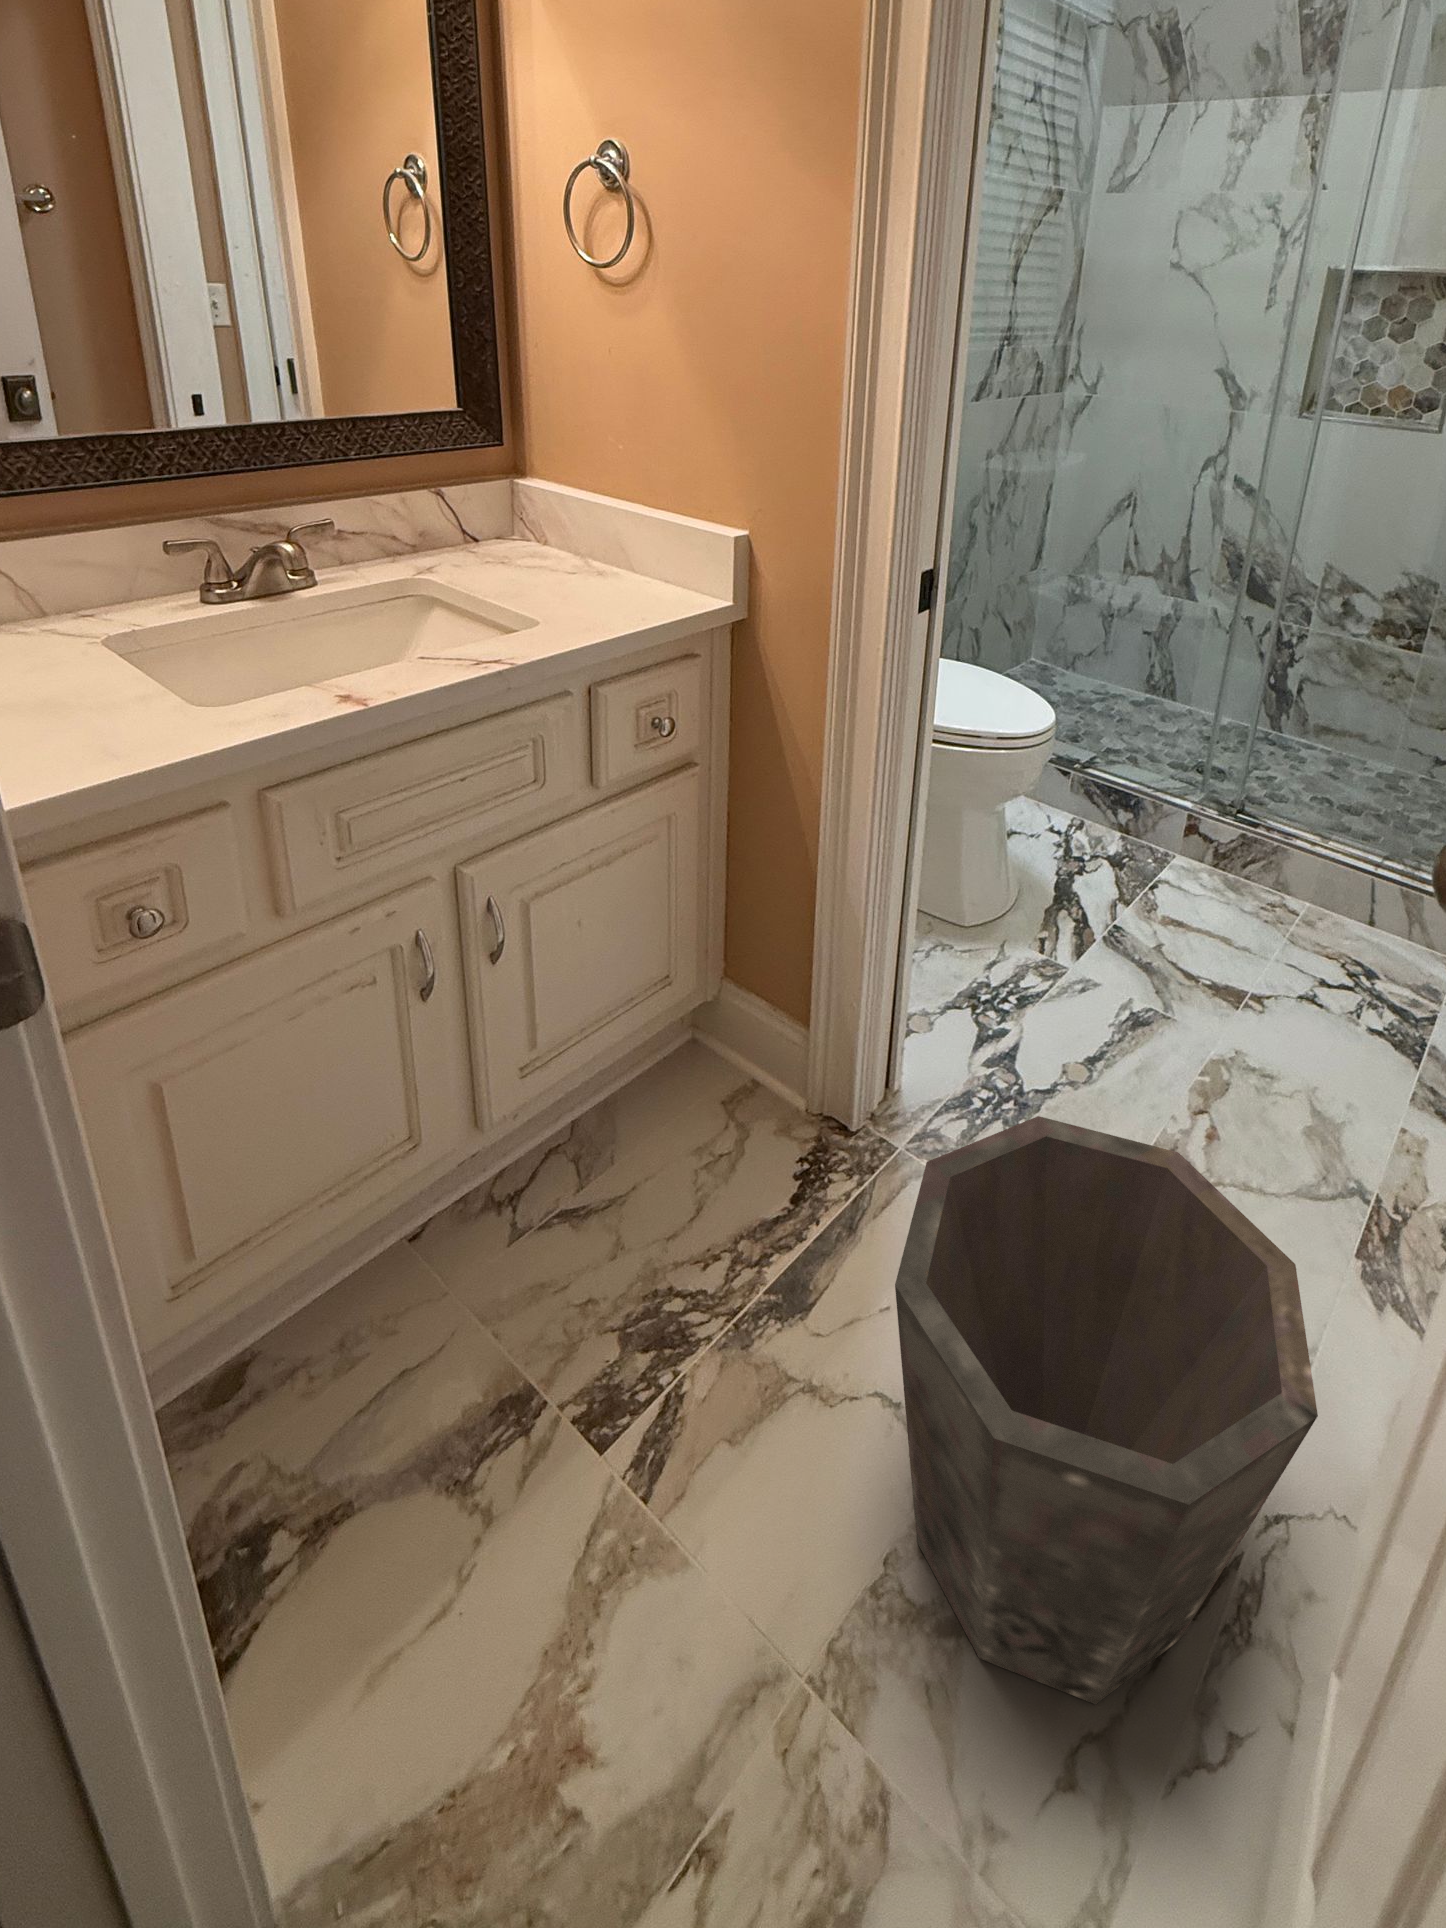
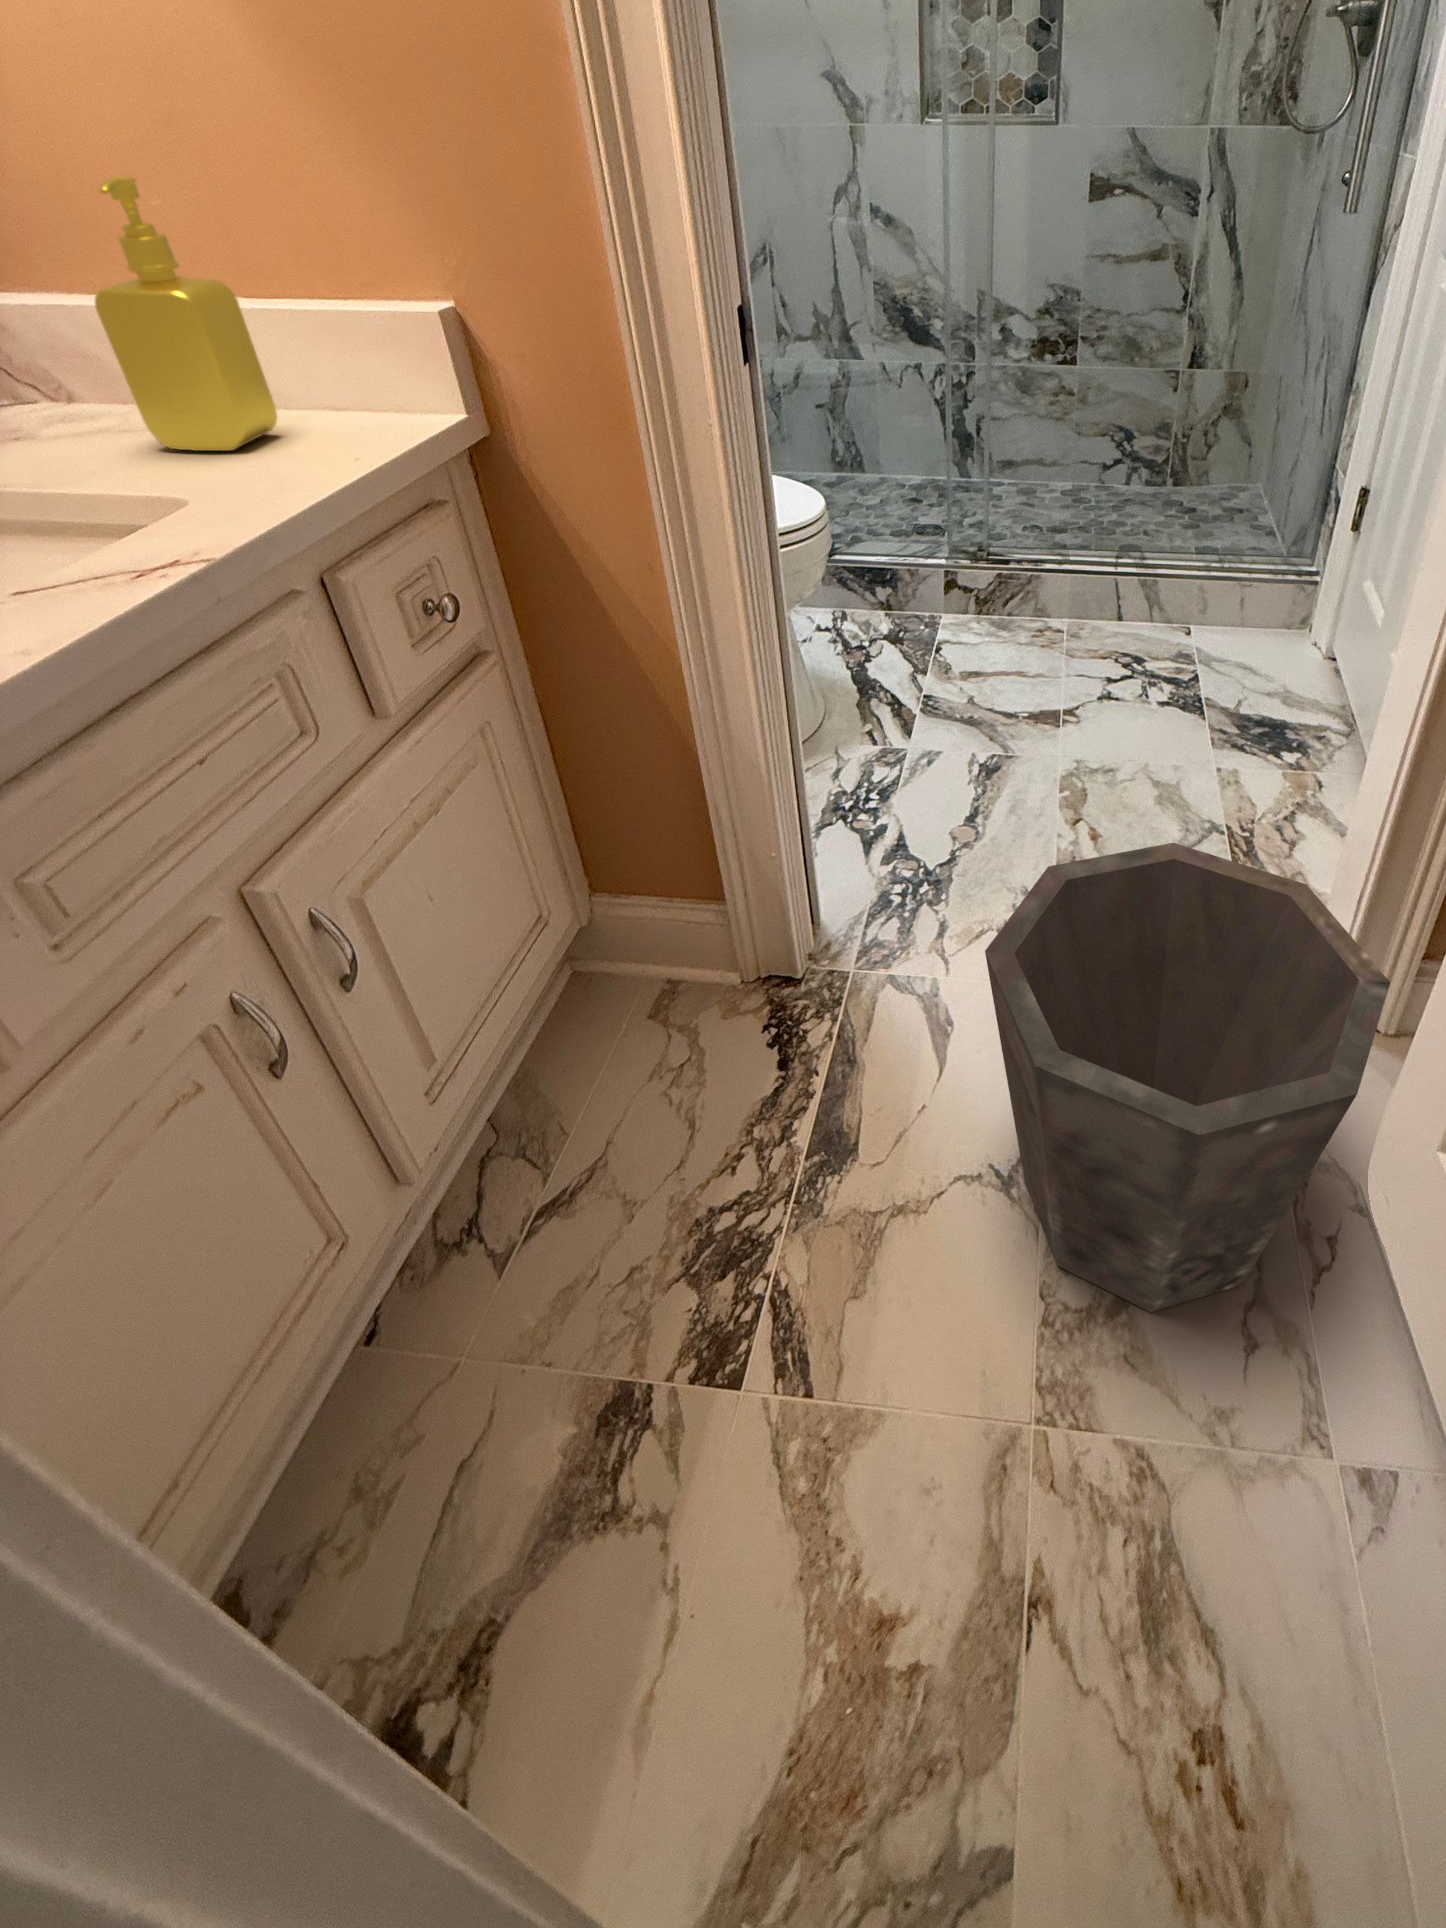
soap dispenser: none [541,432,615,593] -> present [95,176,277,451]

